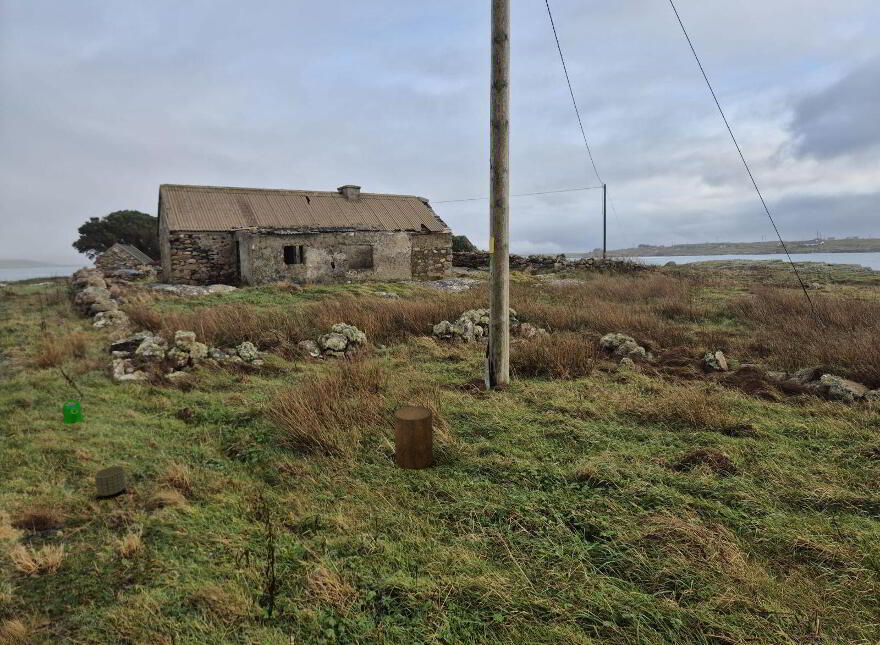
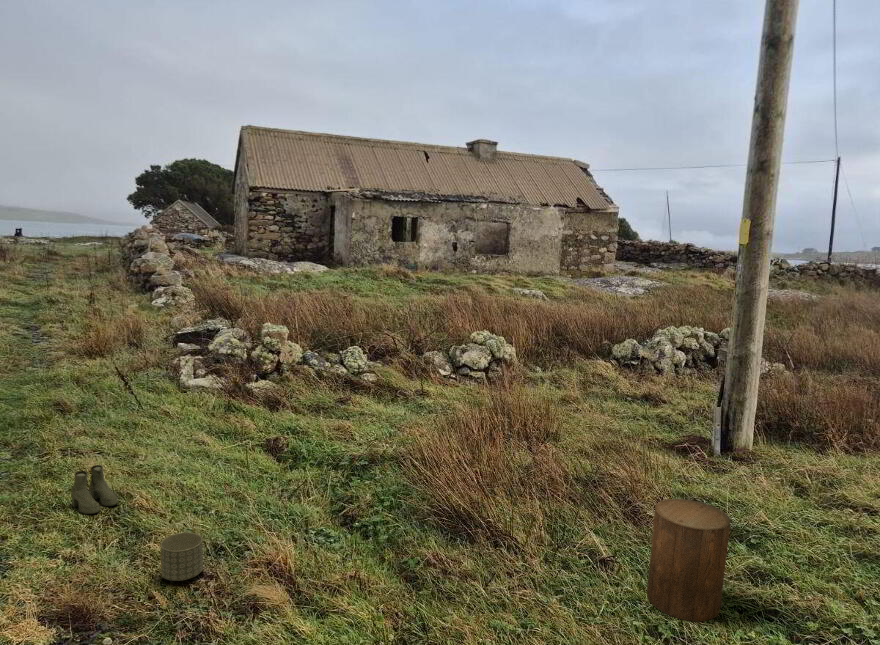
watering can: present [62,399,83,423] -> none [113,407,141,442]
boots: none [31,437,67,469] -> present [71,465,118,514]

